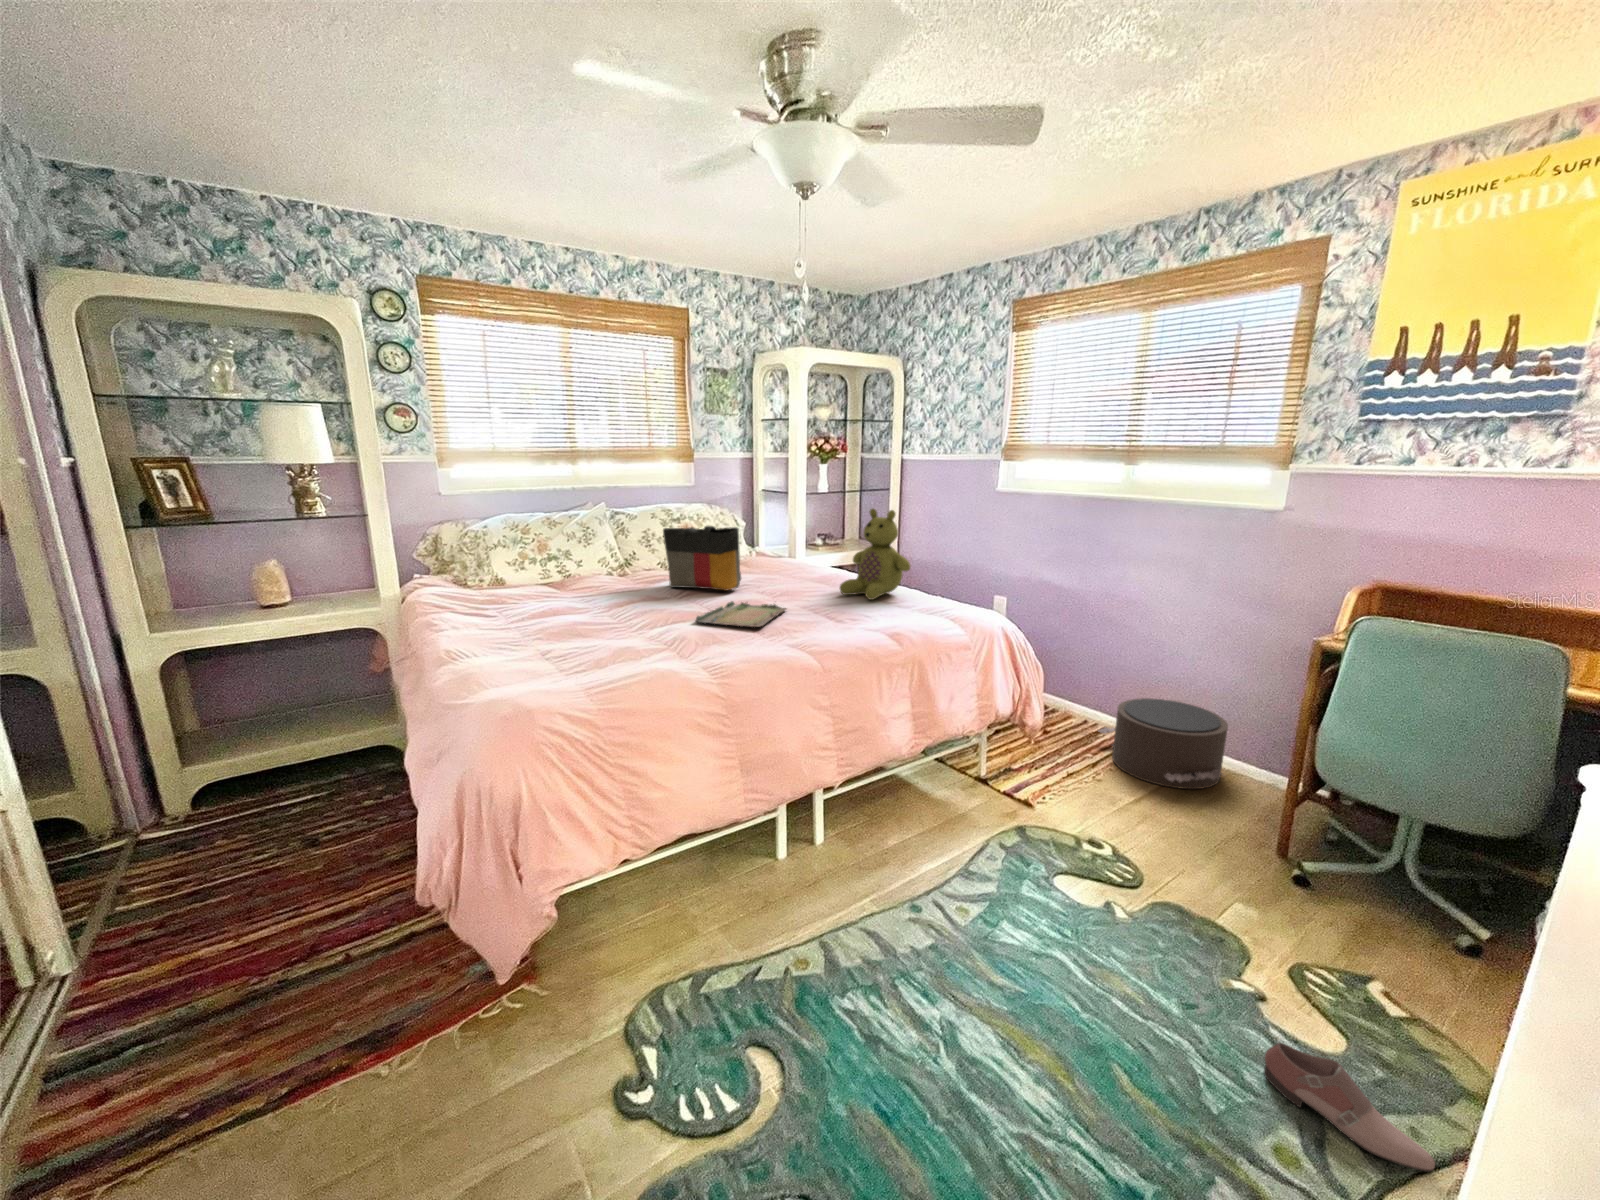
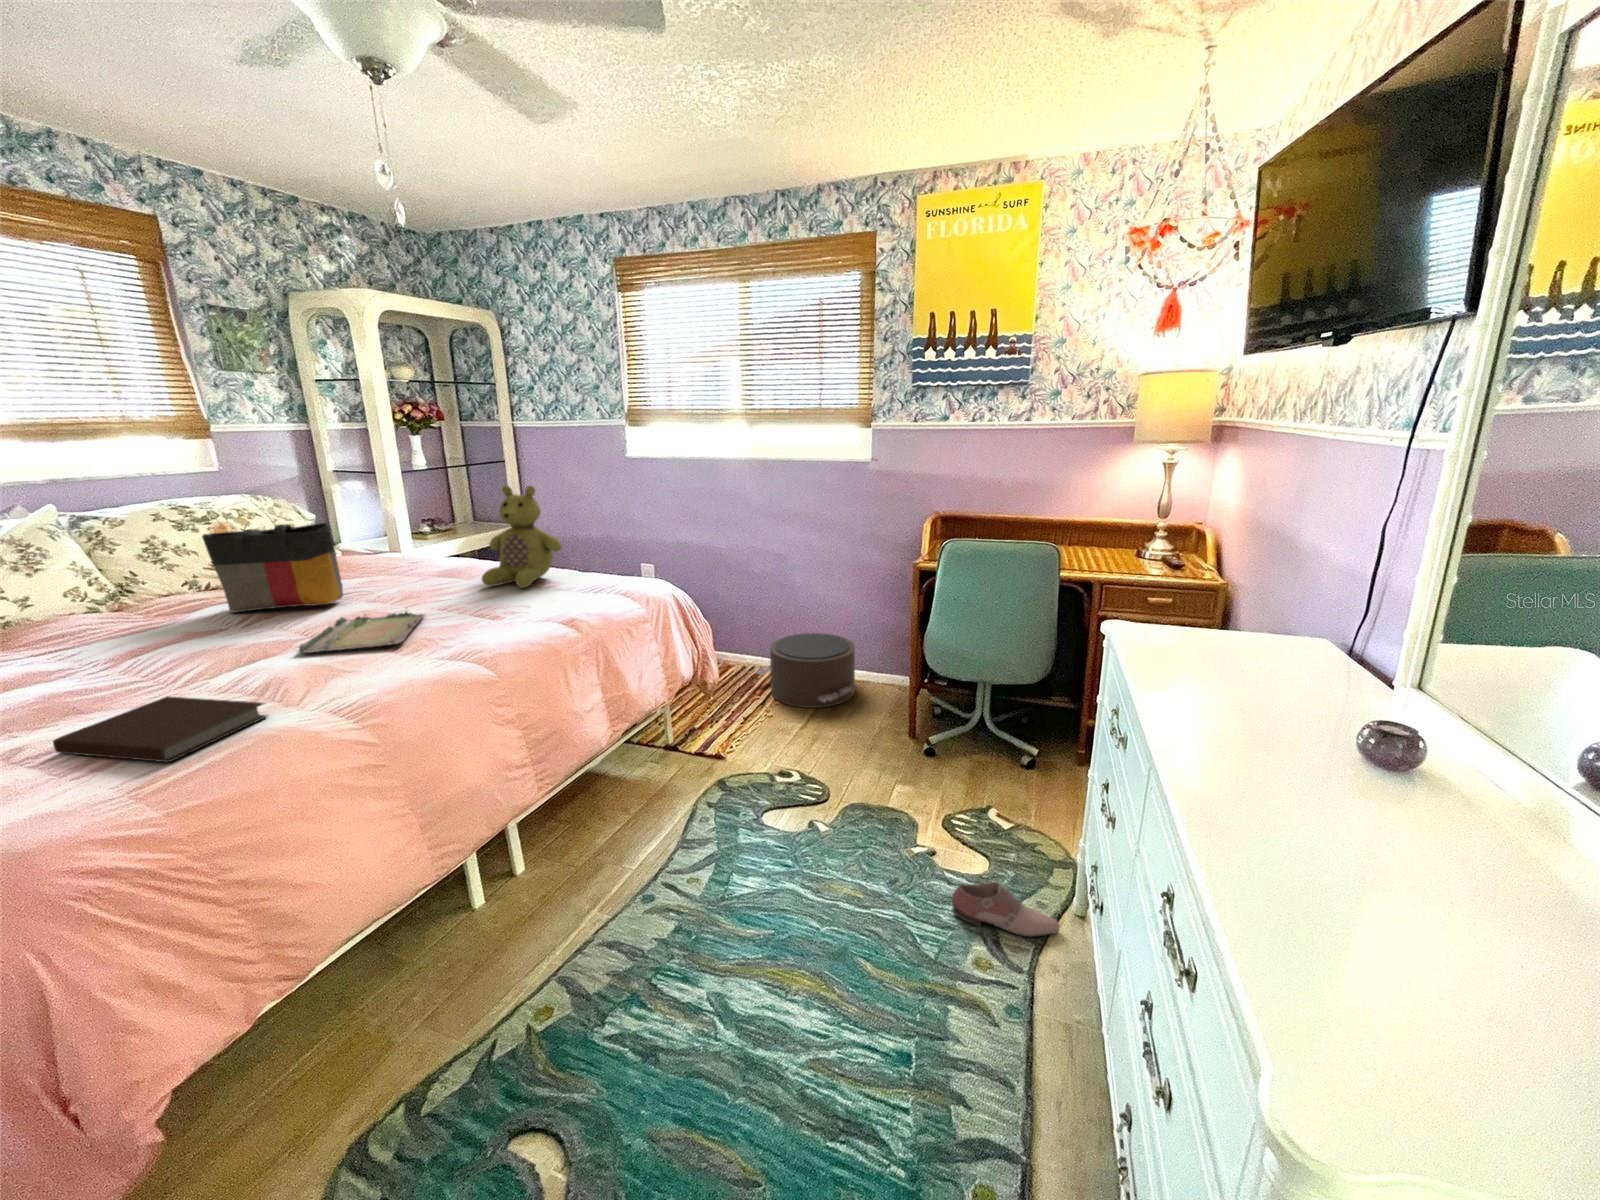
notebook: none [550,634,660,676] -> present [53,696,267,762]

